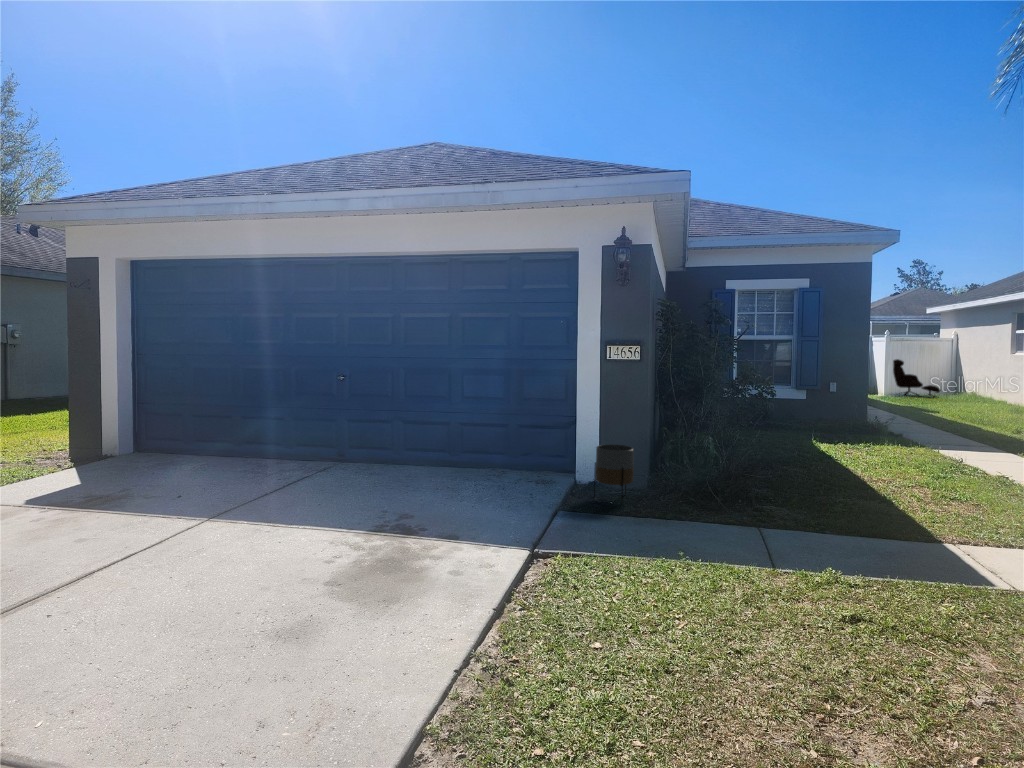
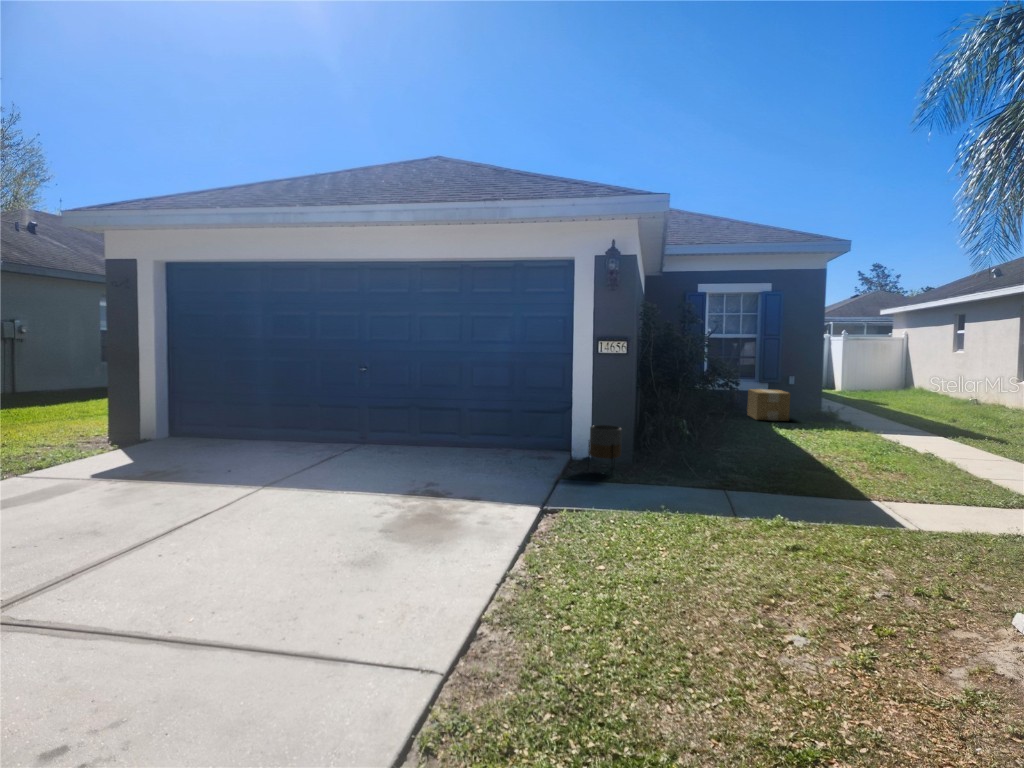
lounge chair: present [893,359,940,397] -> none [848,356,890,390]
cardboard box: none [782,398,832,435] -> present [747,389,791,421]

